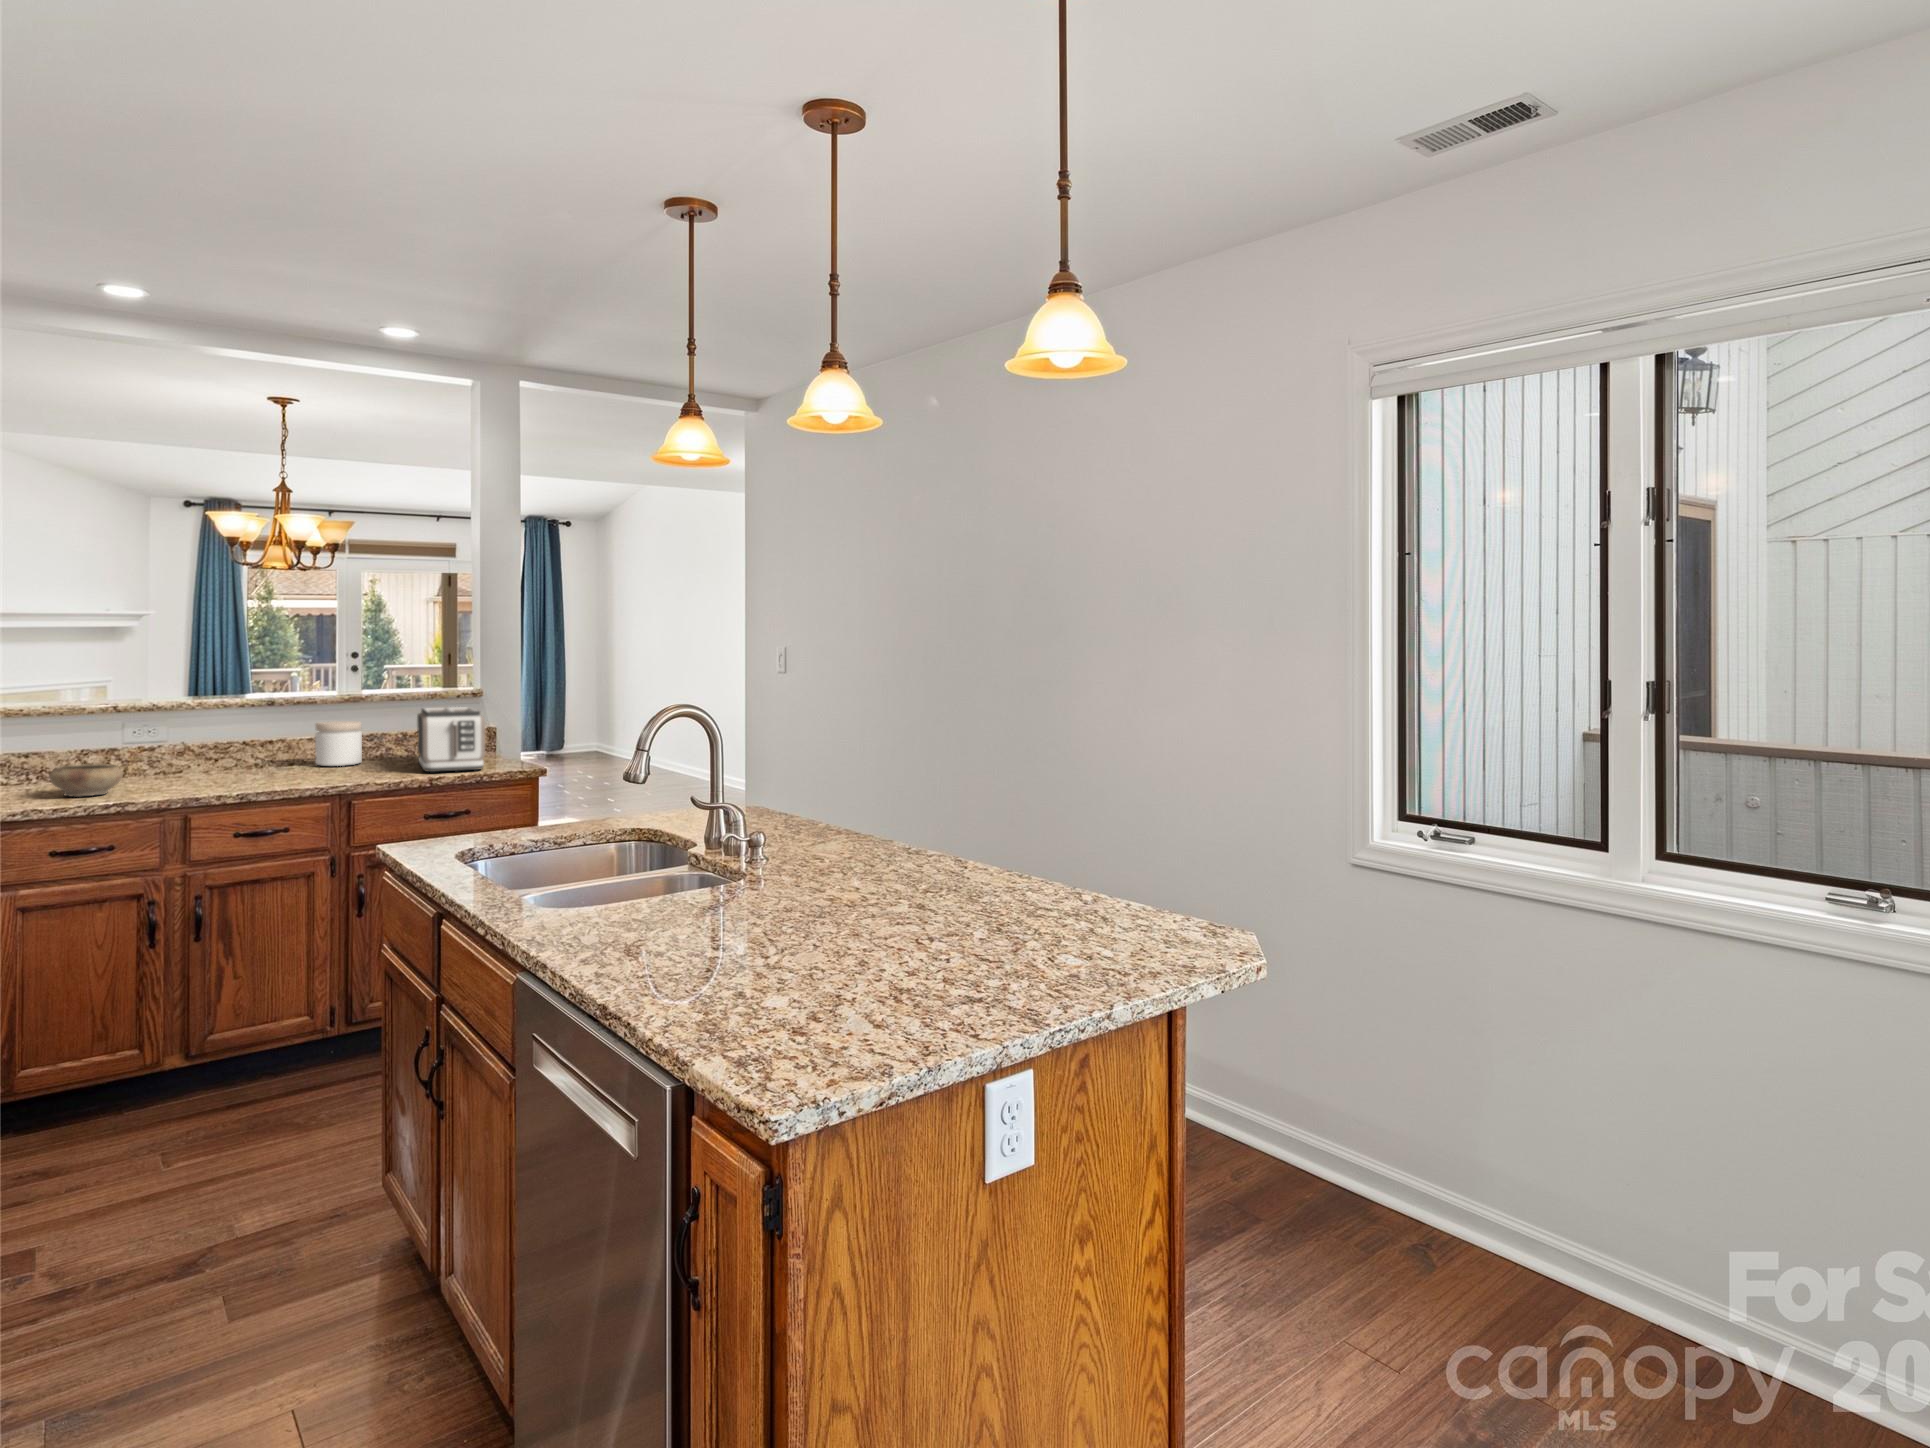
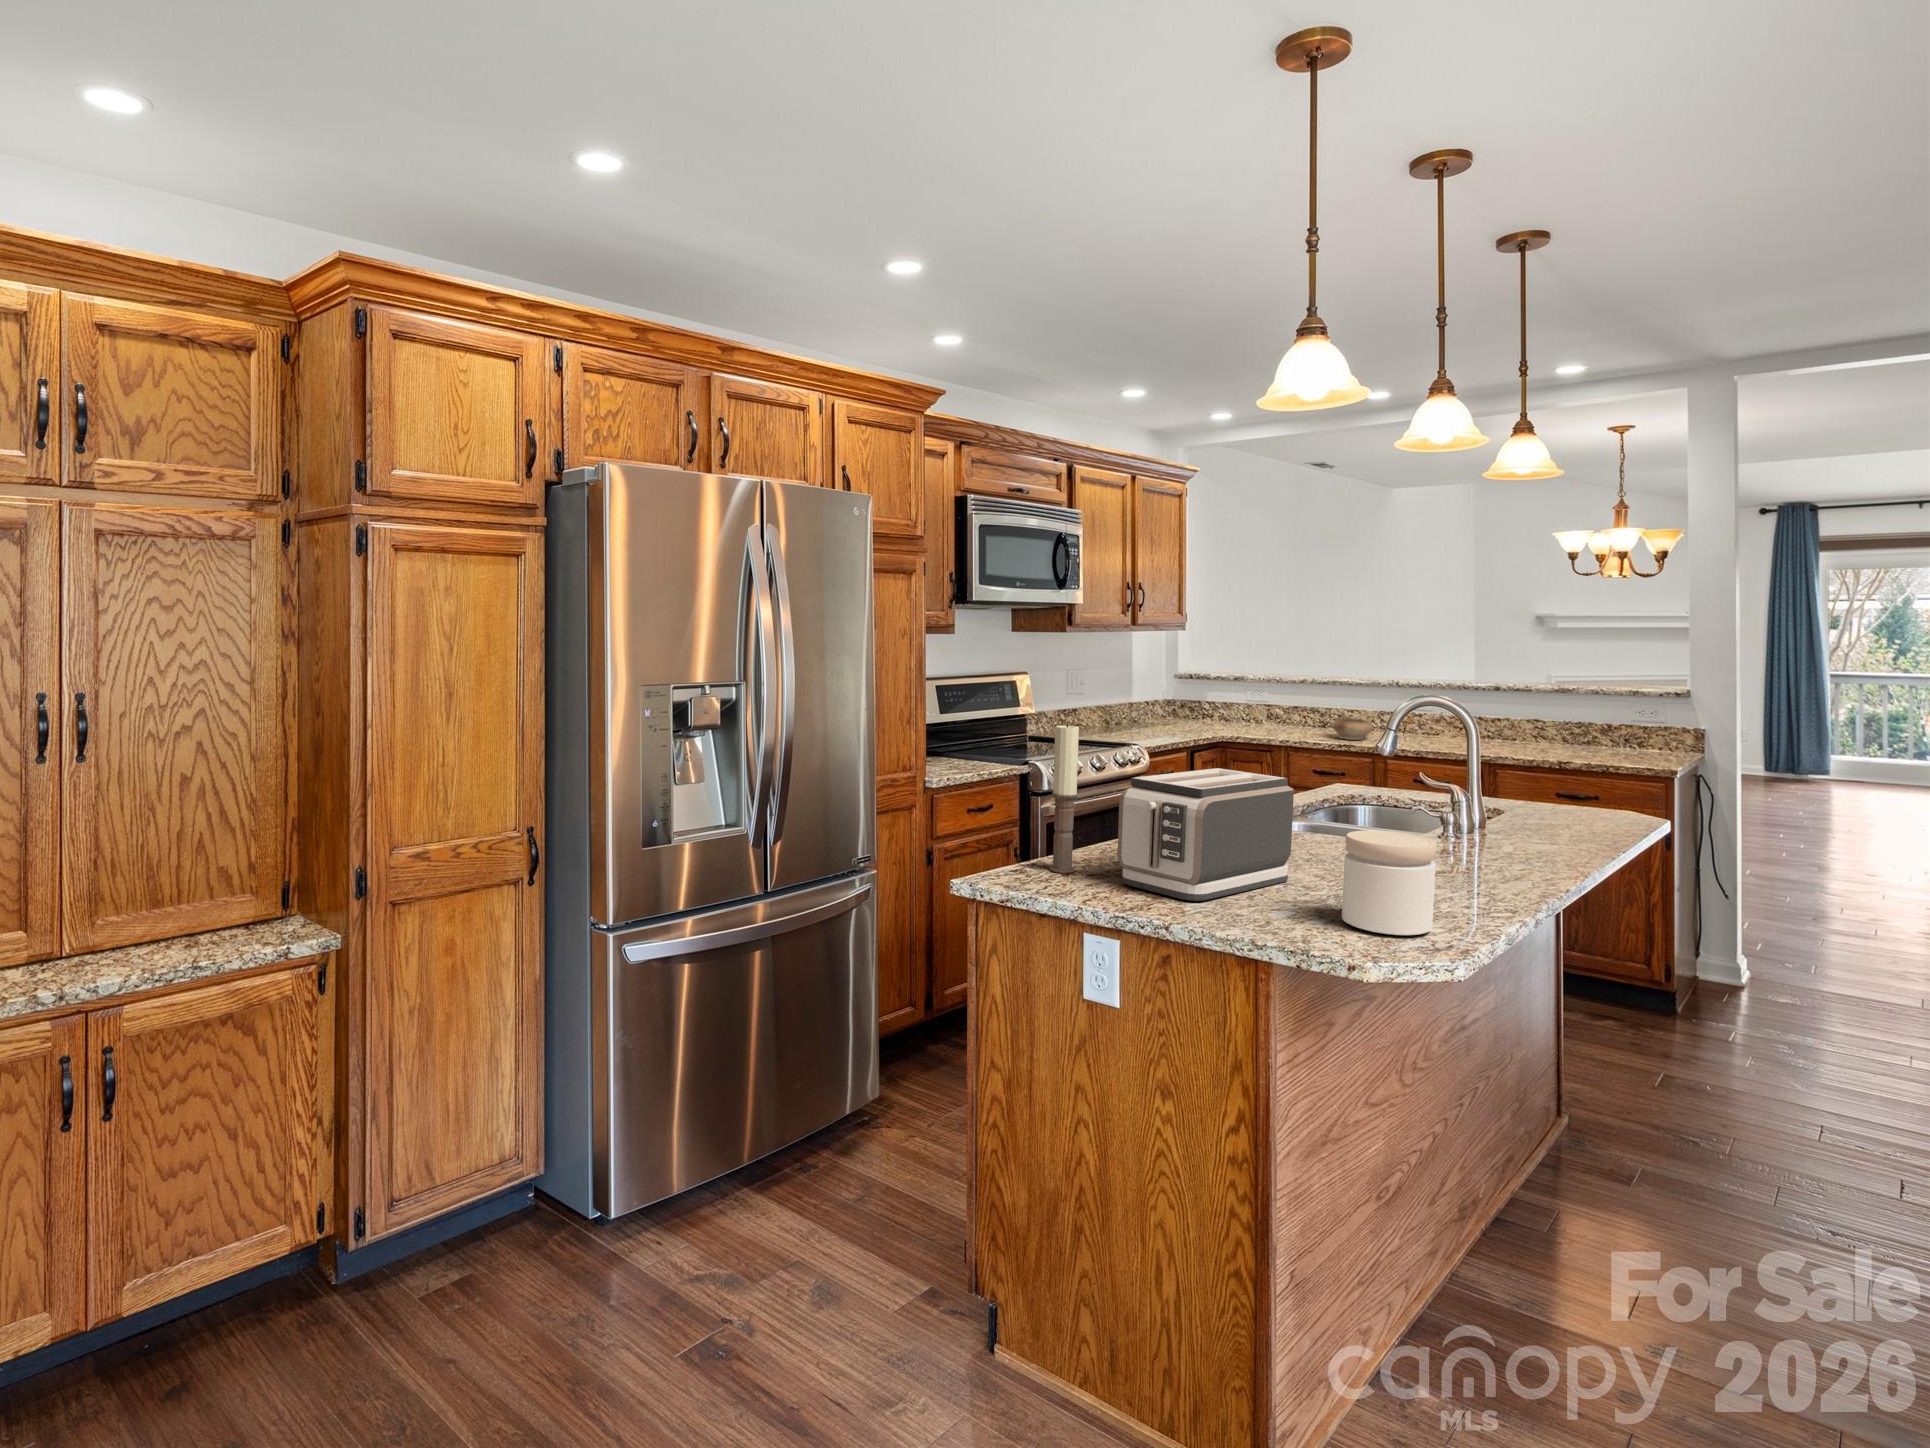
toaster: present [417,707,485,772] -> present [1117,768,1294,901]
jar: present [315,721,362,766] -> present [1342,831,1436,935]
candle: none [742,784,785,1038] -> present [1050,722,1079,873]

